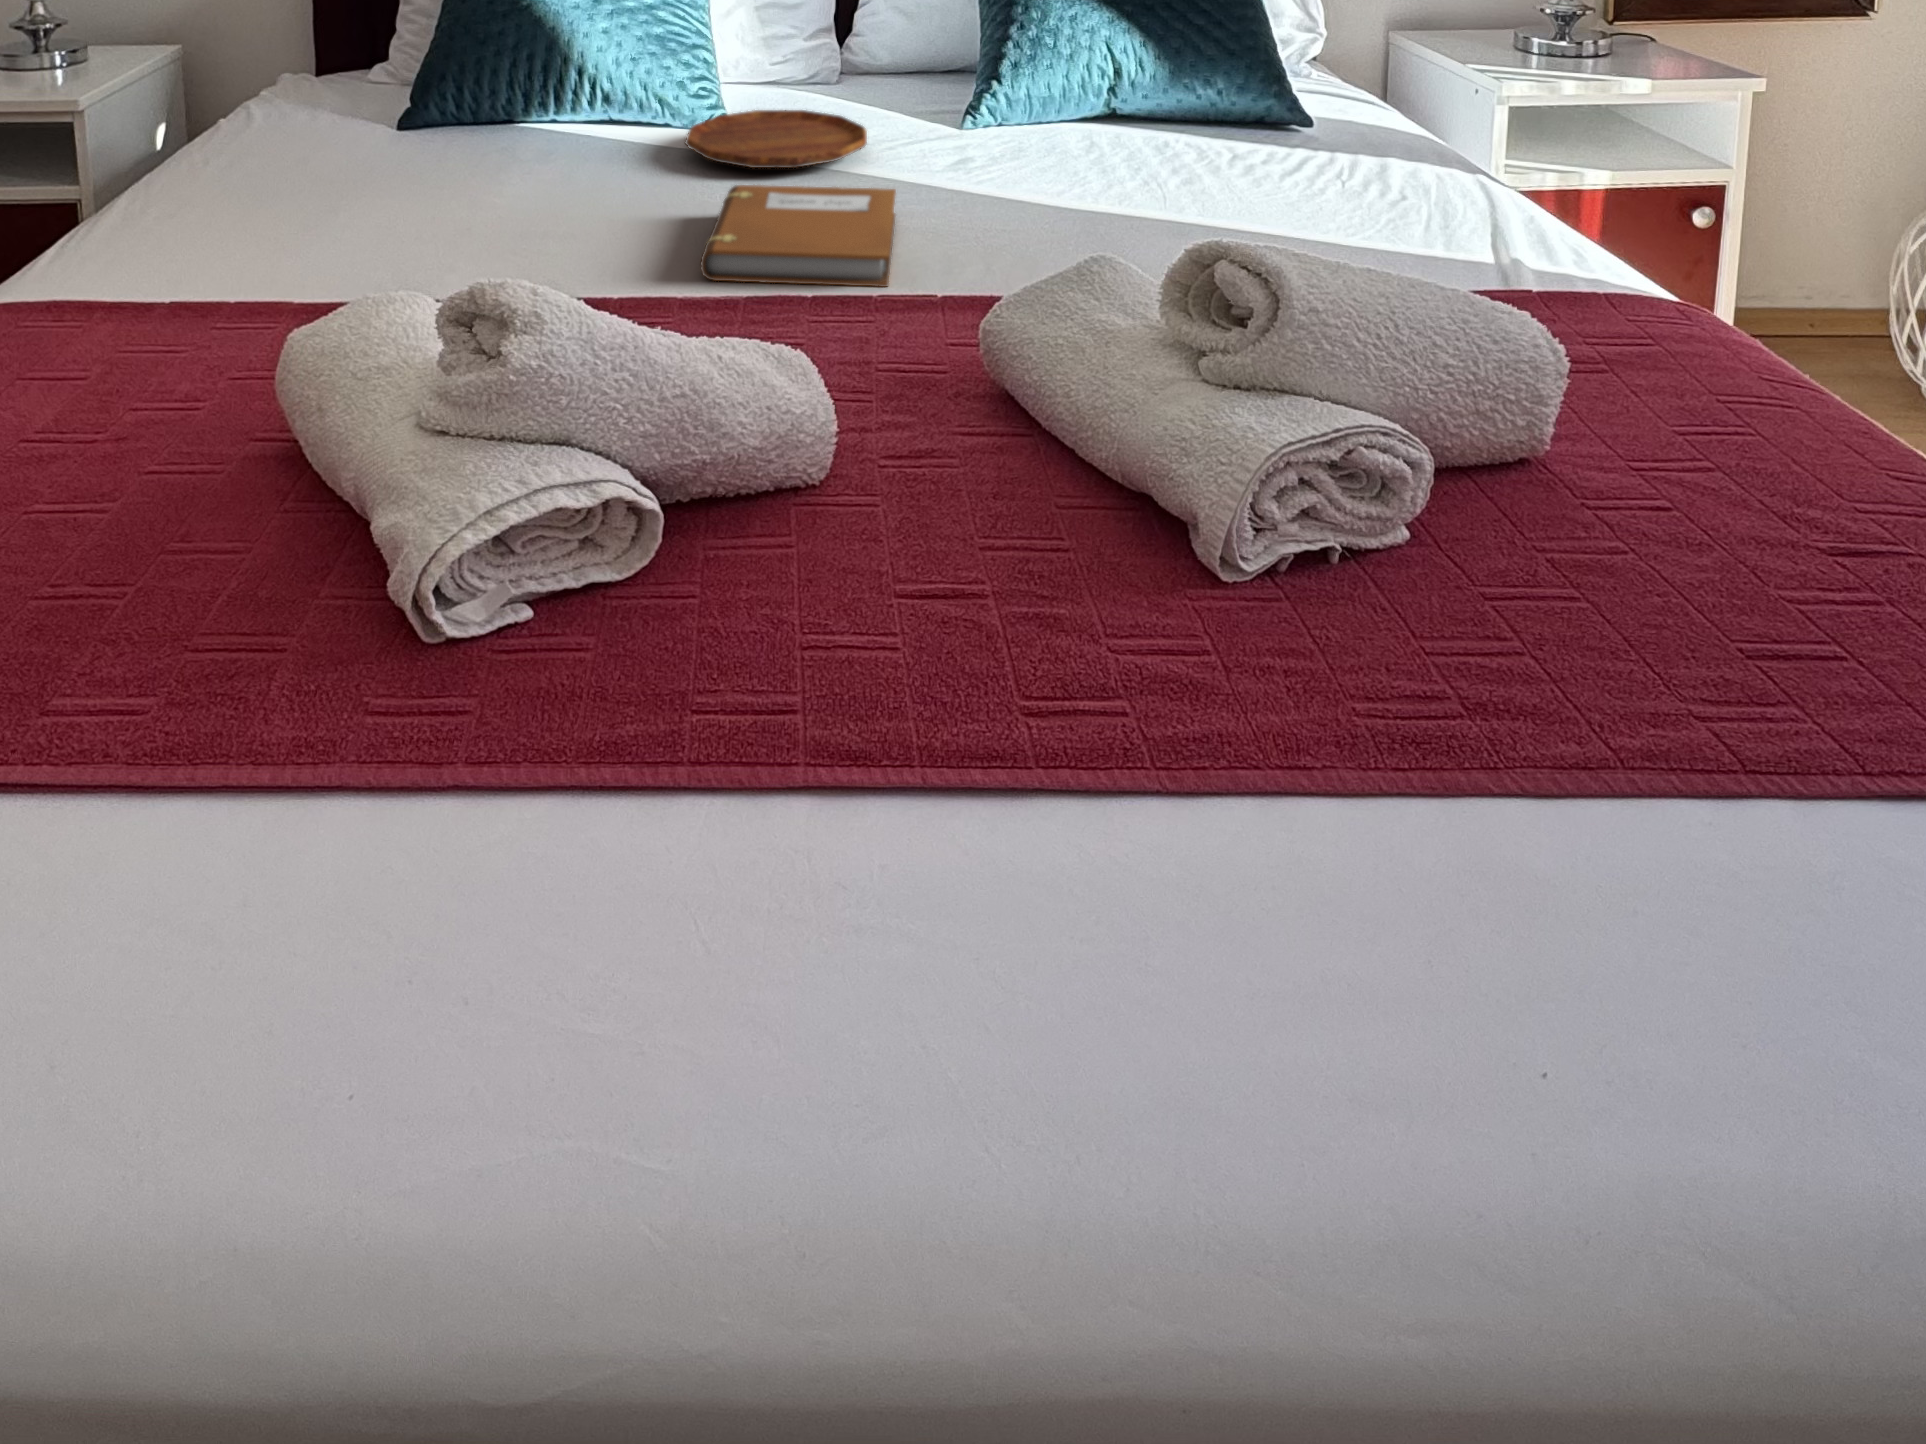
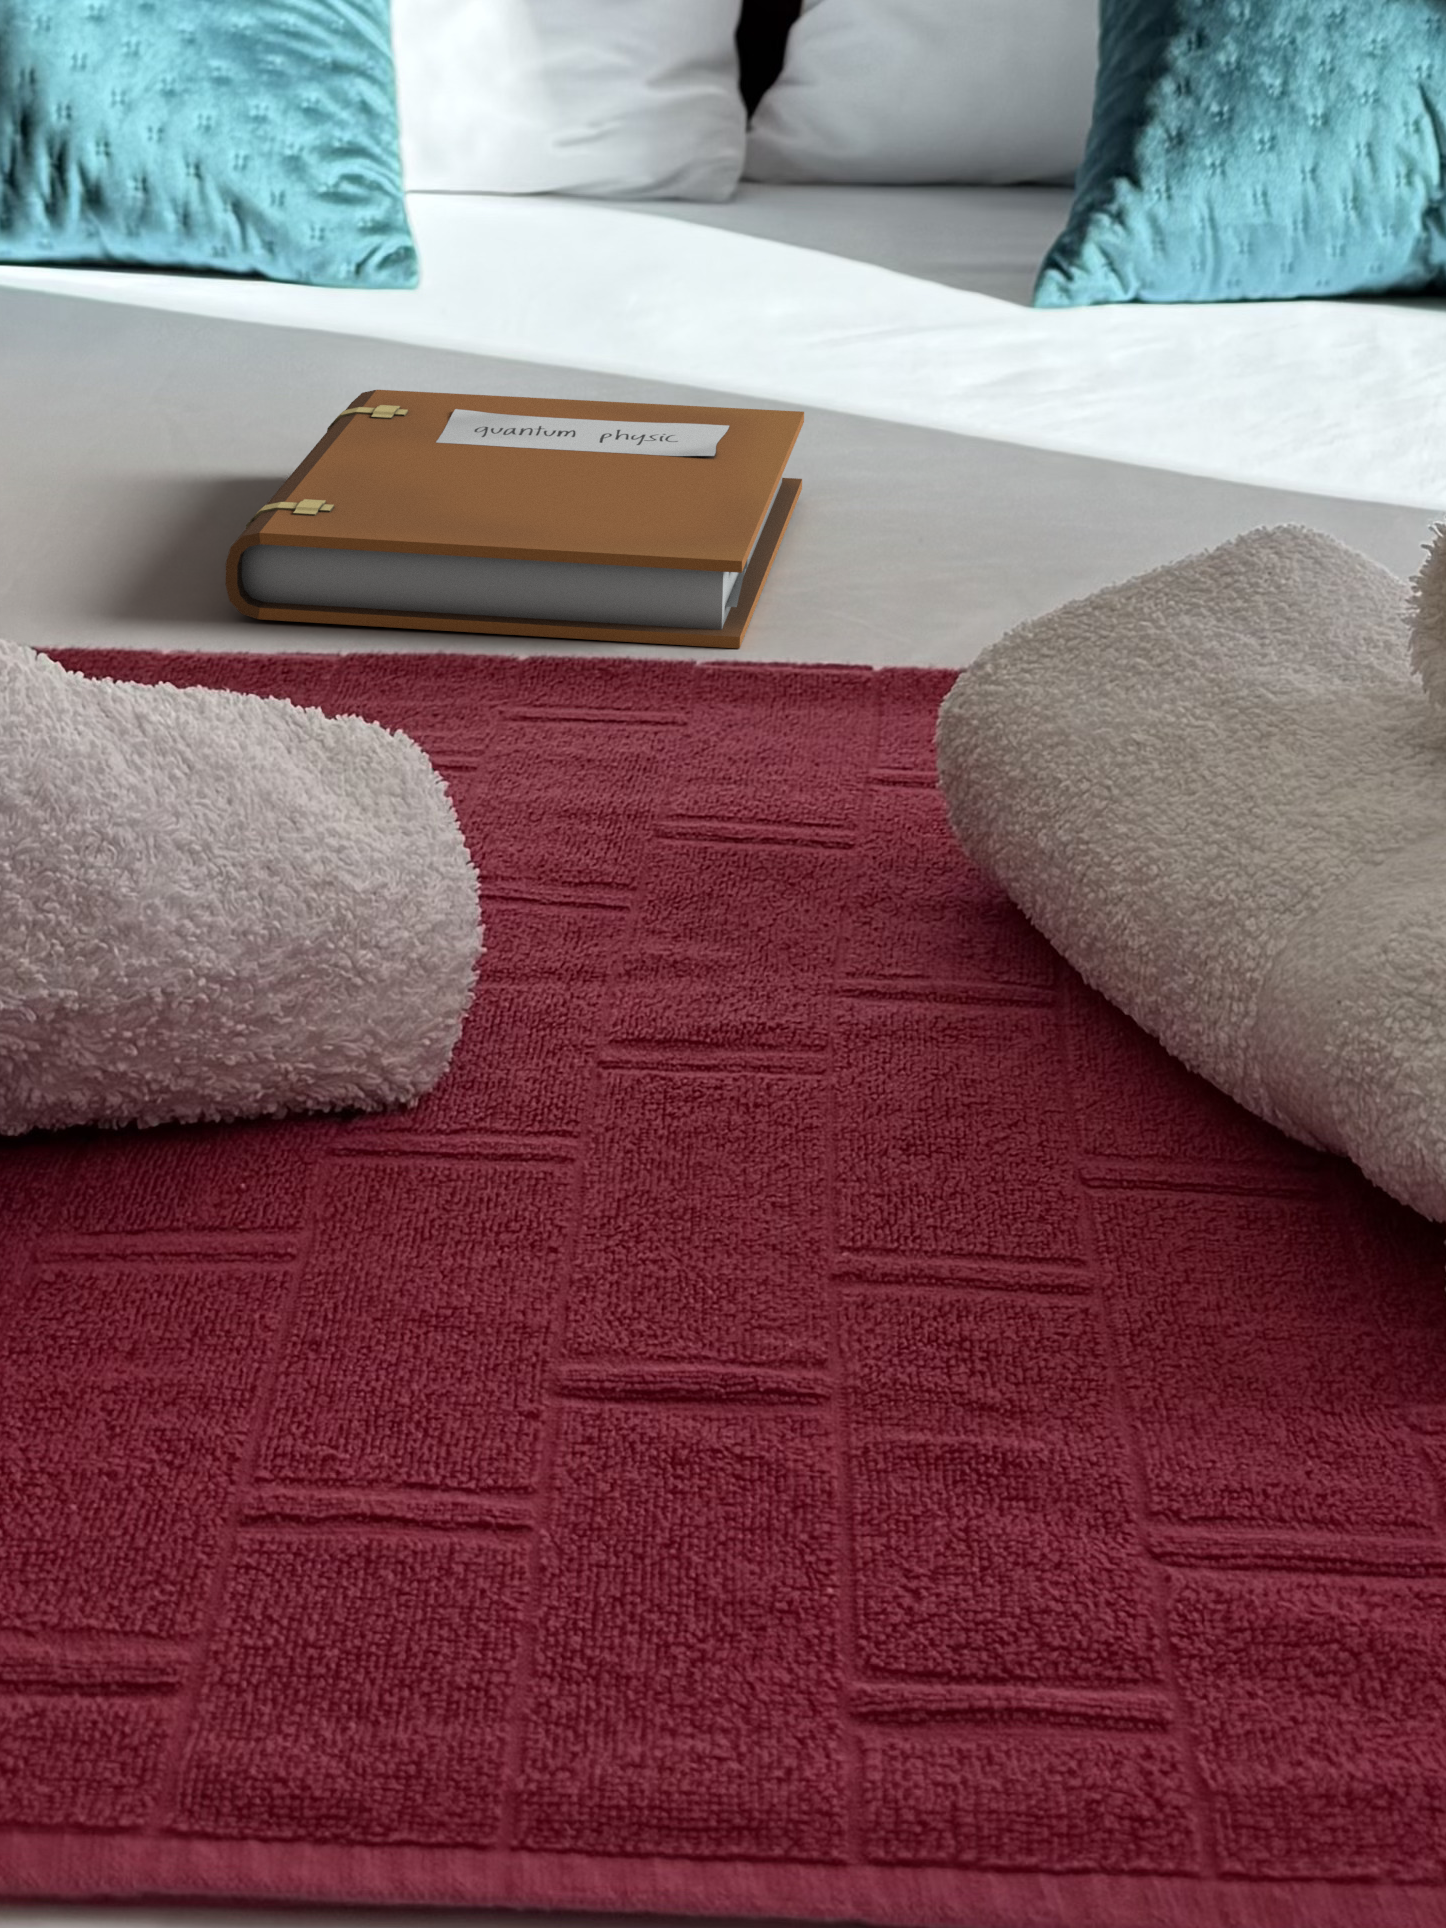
tray: present [685,110,867,168] -> none [268,233,769,370]

